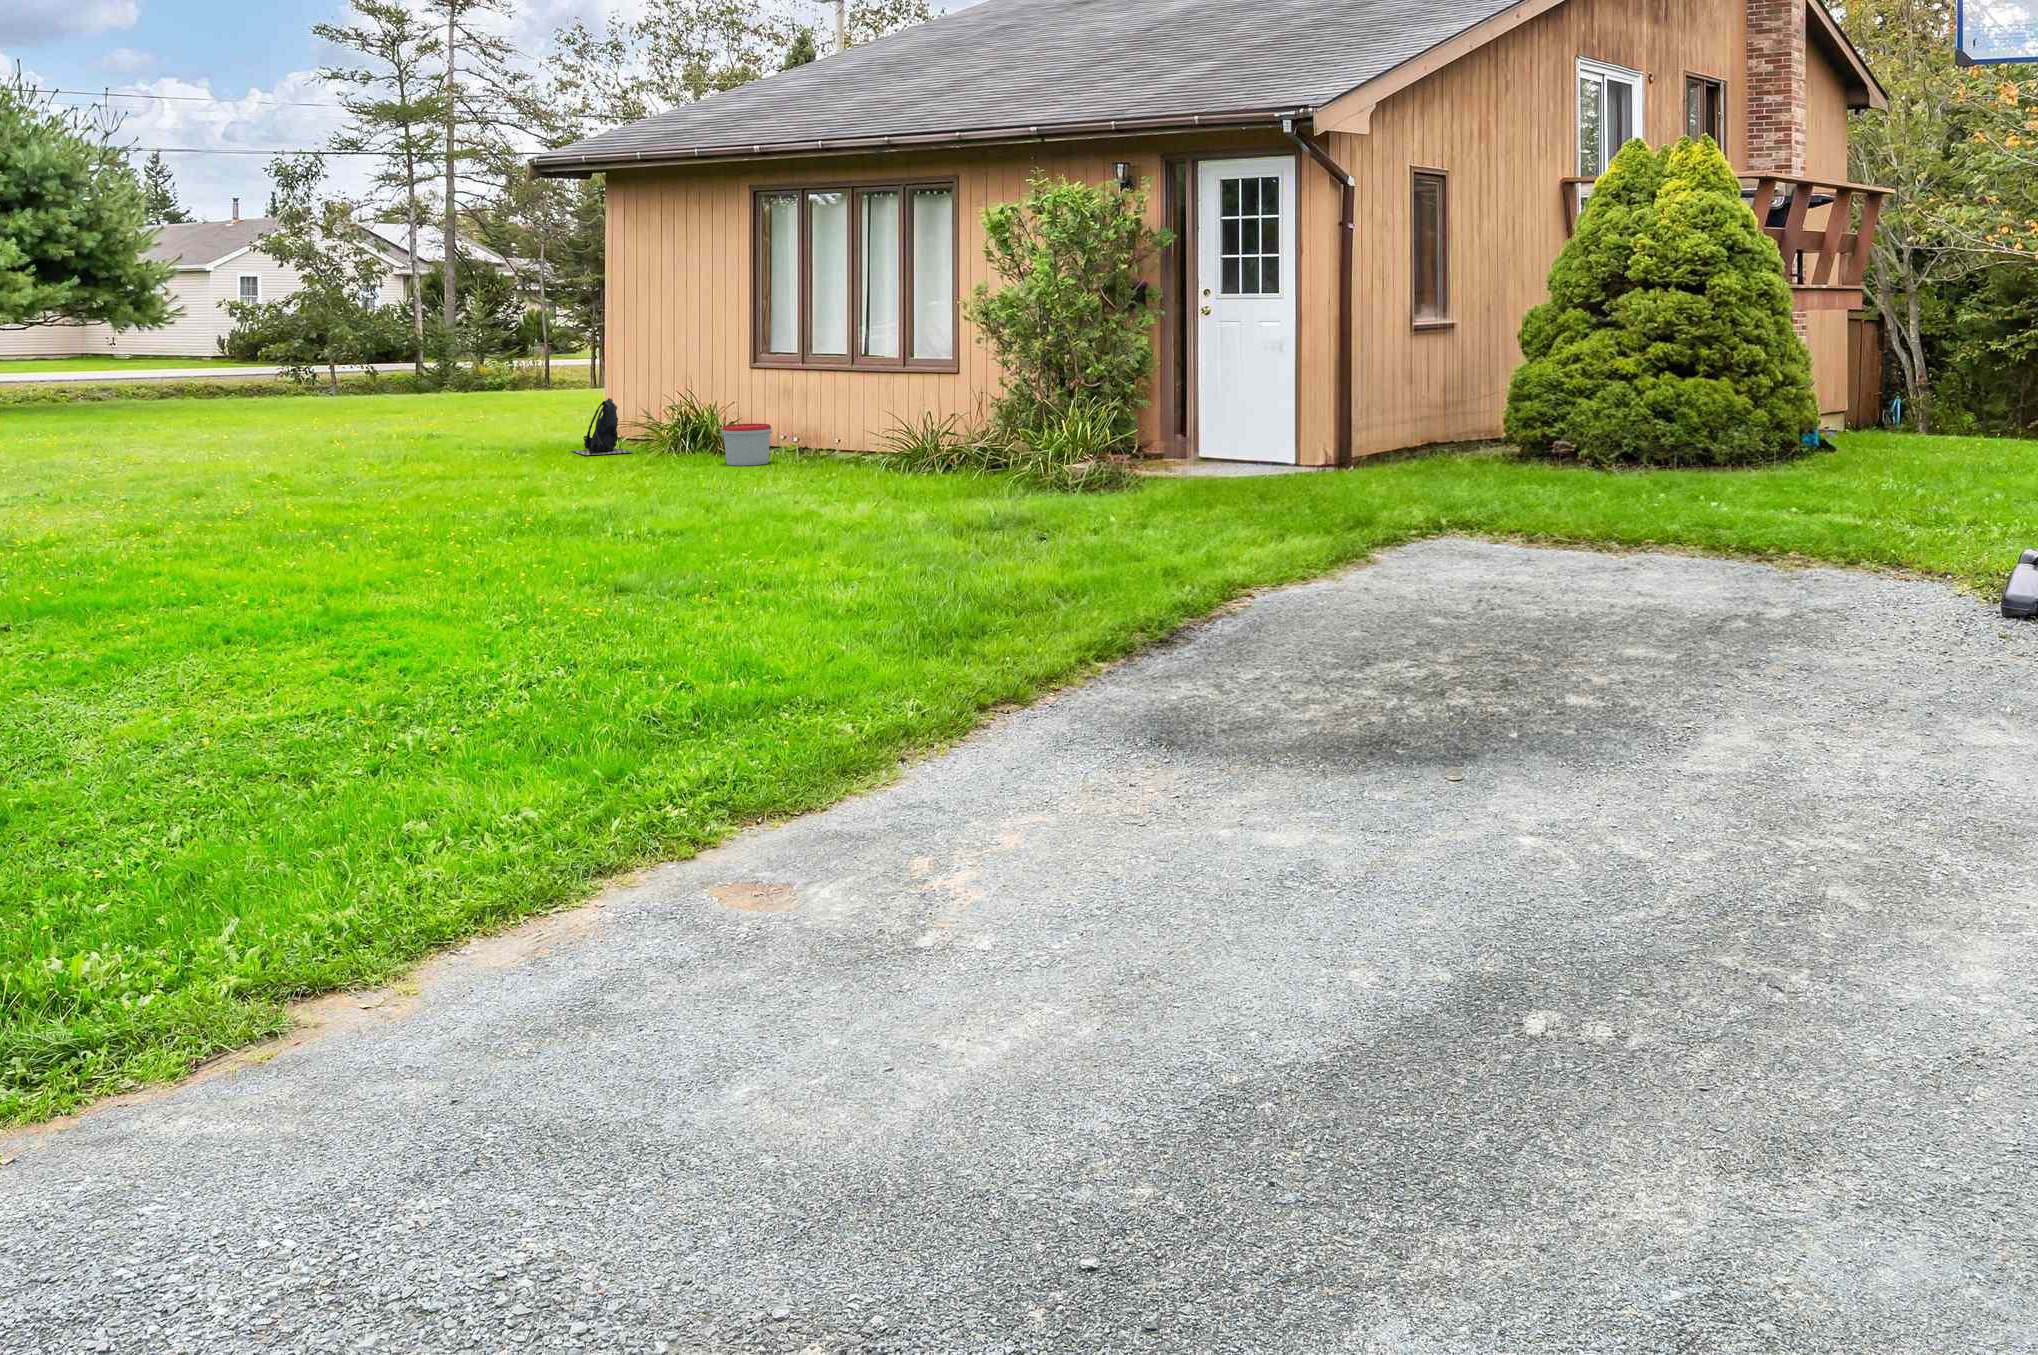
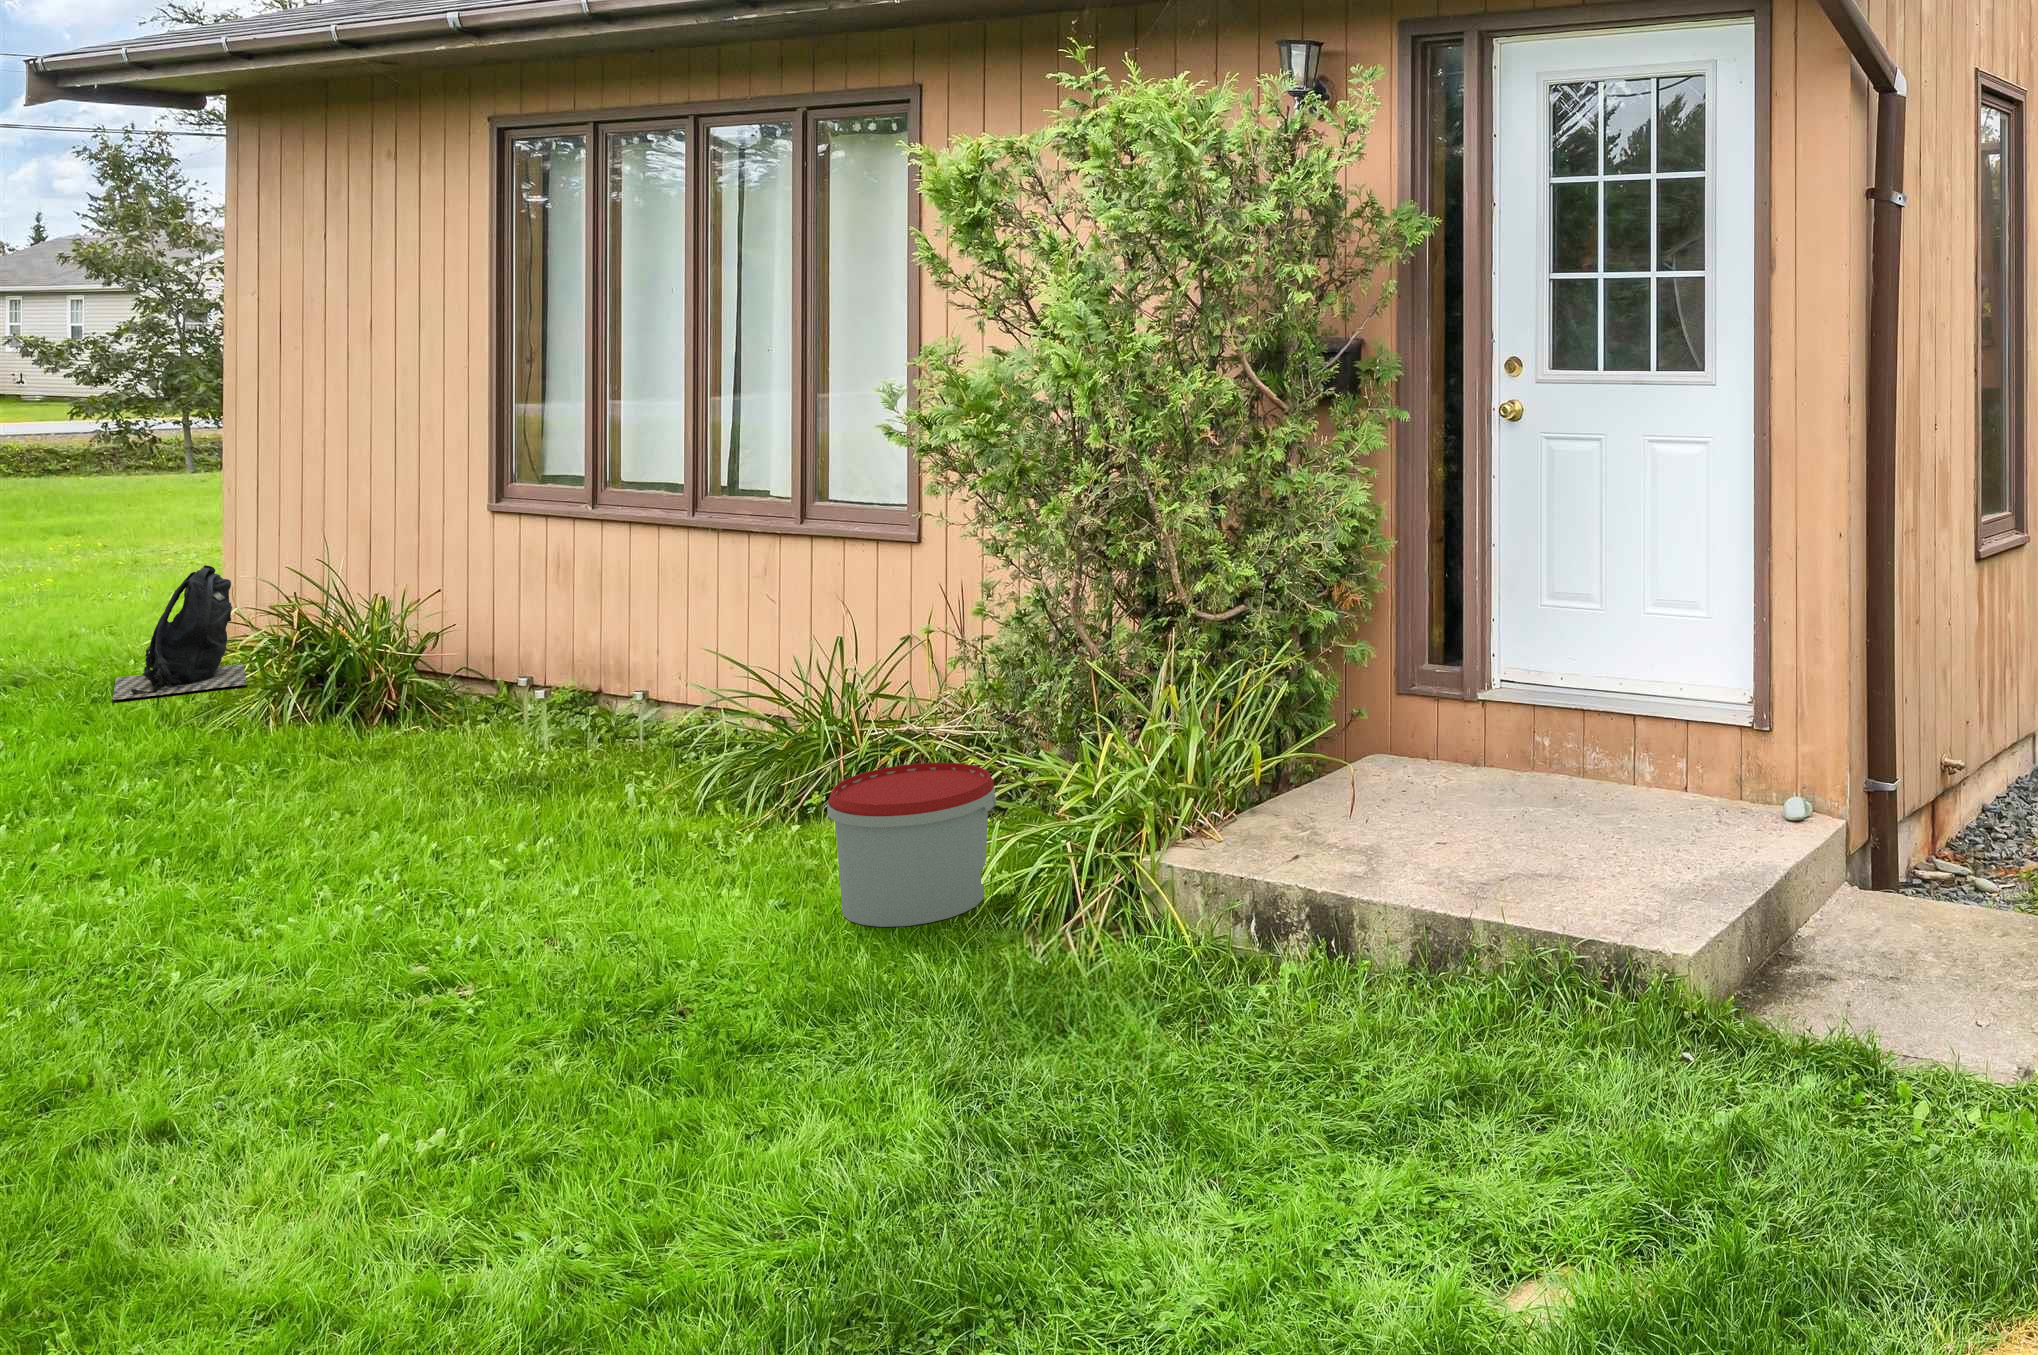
bucket: present [721,424,772,466] -> present [827,763,996,927]

